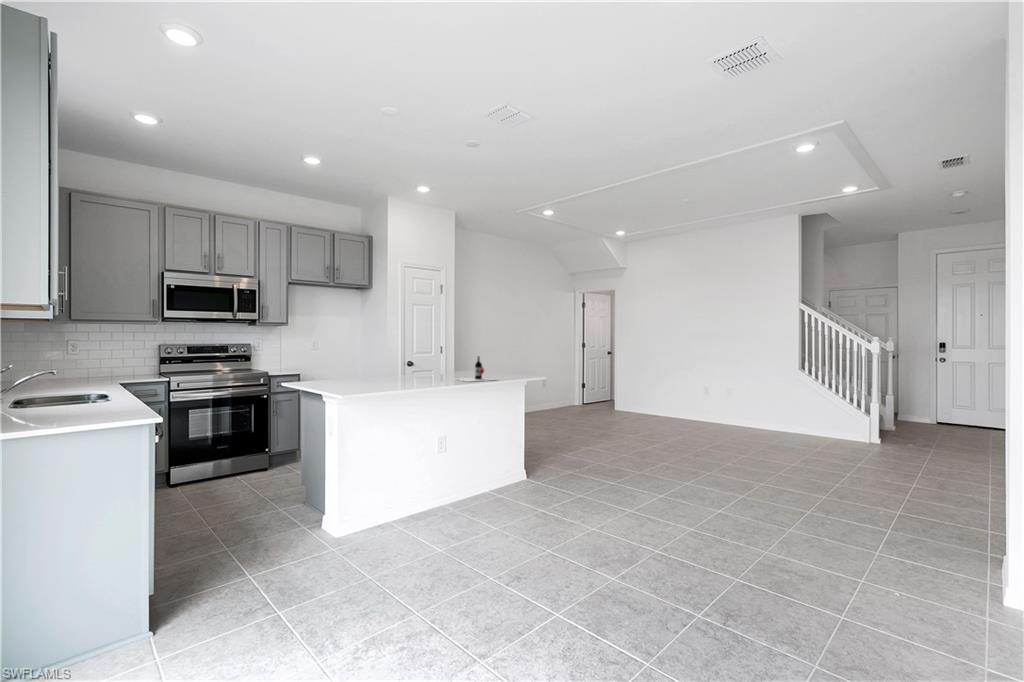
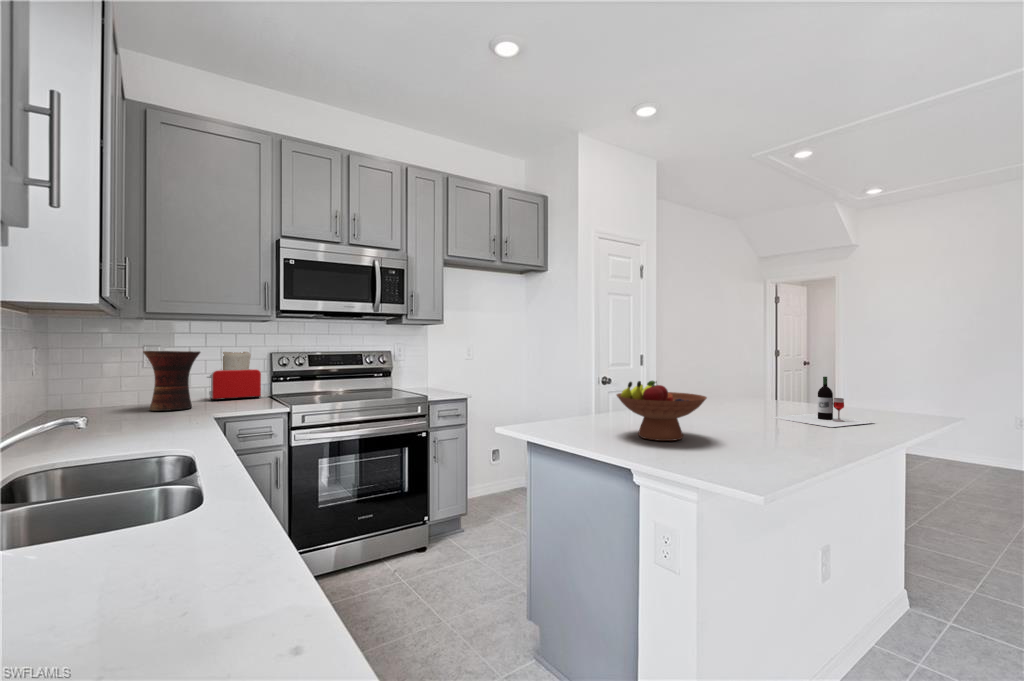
vase: none [70,344,109,380] -> present [143,351,200,411]
toaster: none [113,344,152,376] -> present [207,352,261,401]
fruit bowl: none [338,357,383,386] -> present [617,381,707,441]

